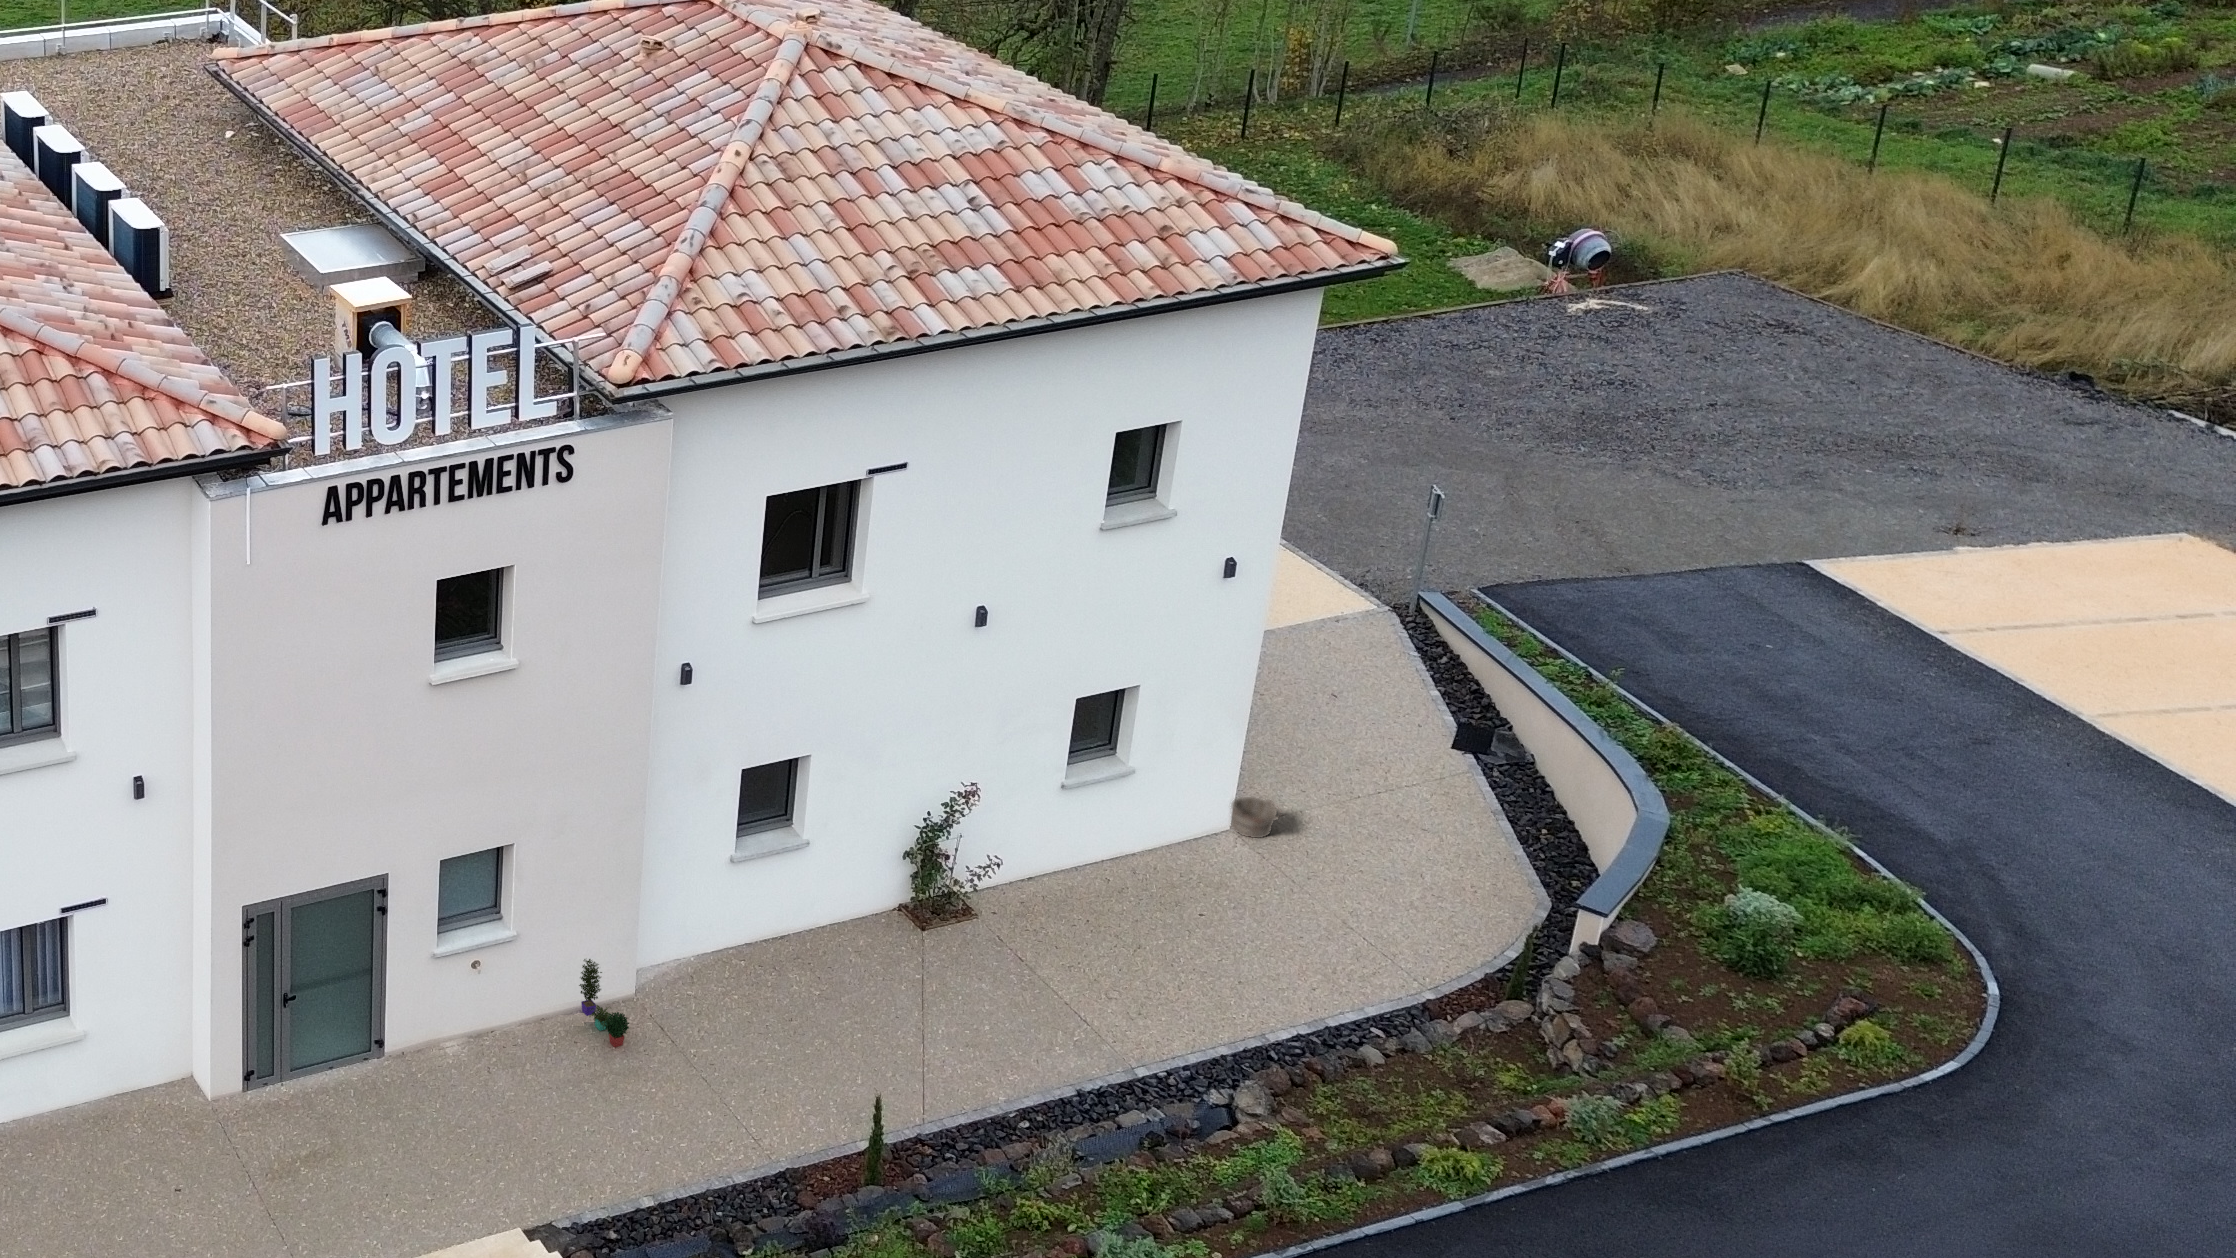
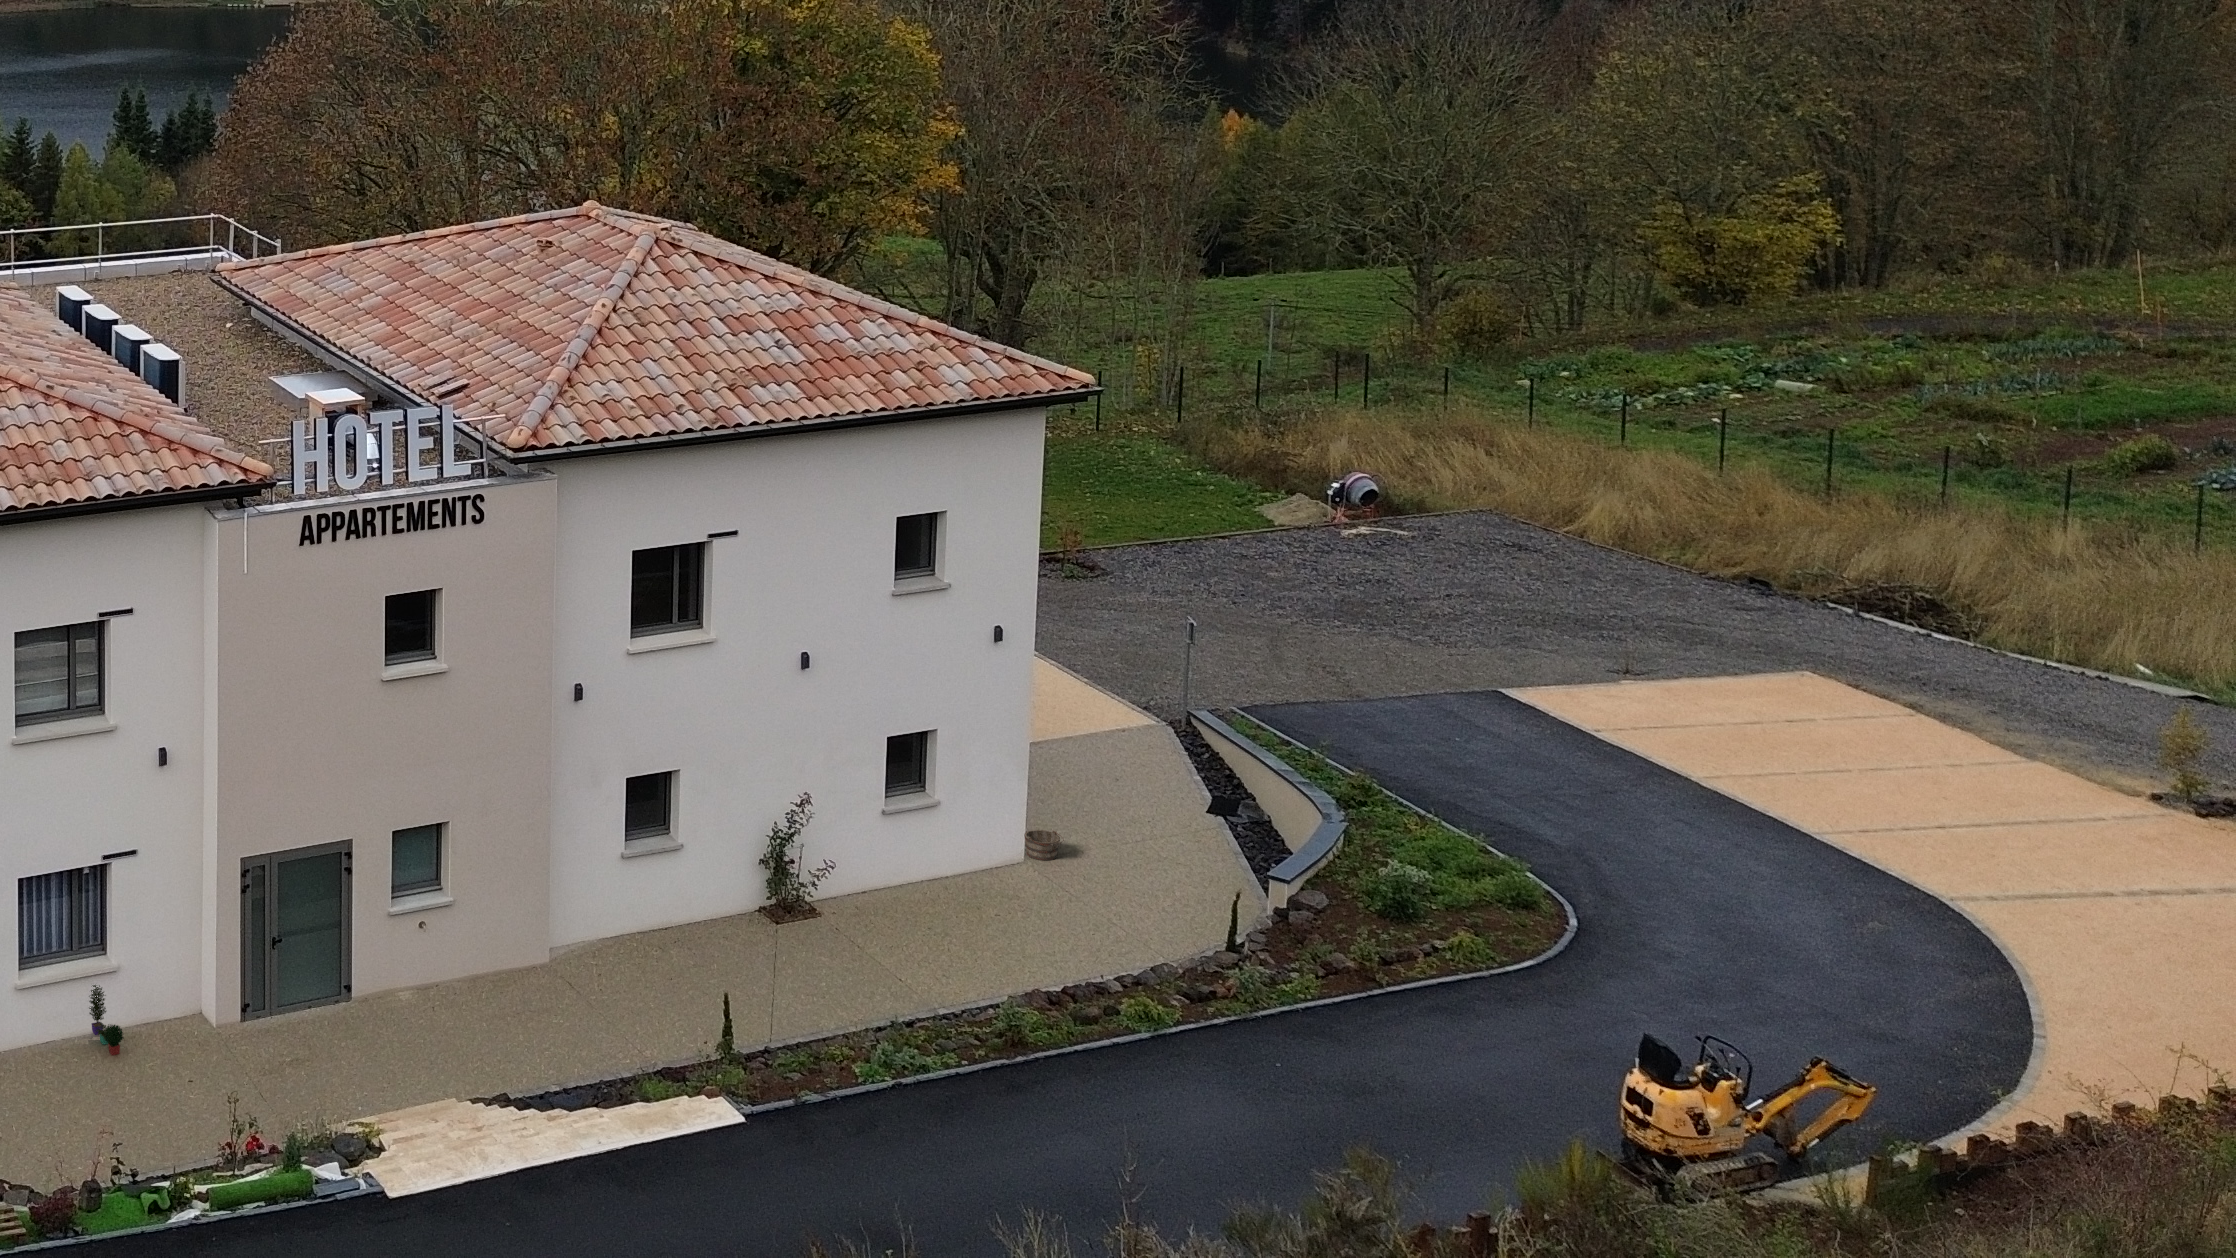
potted plant: present [579,959,629,1047] -> present [89,985,124,1055]

